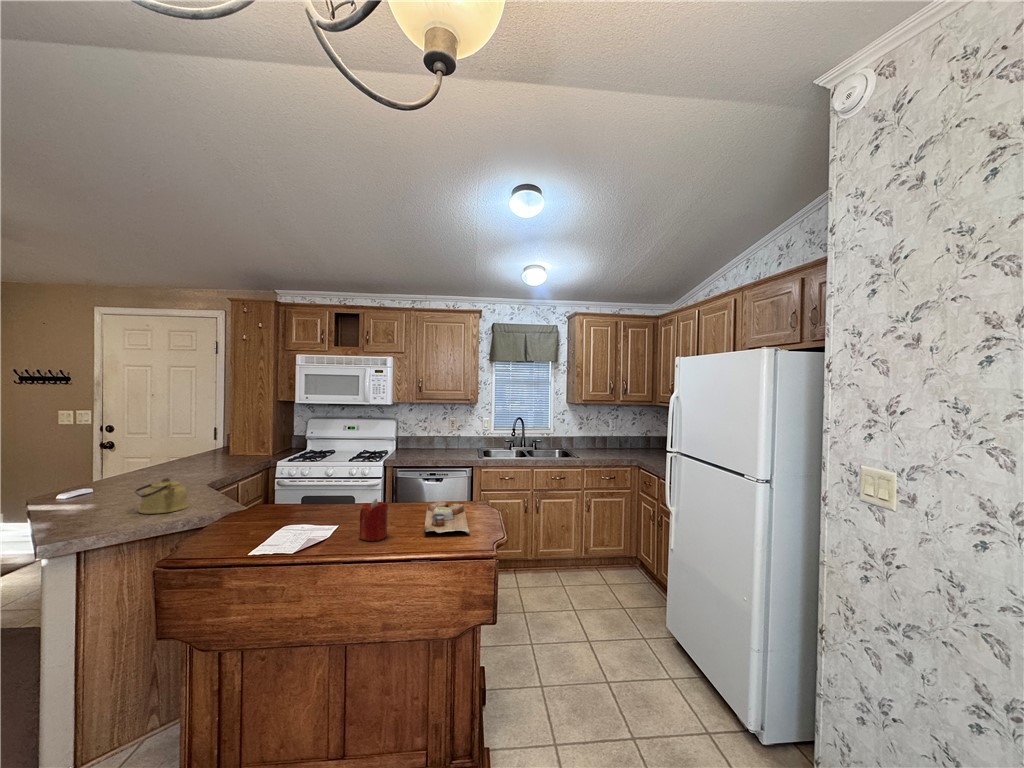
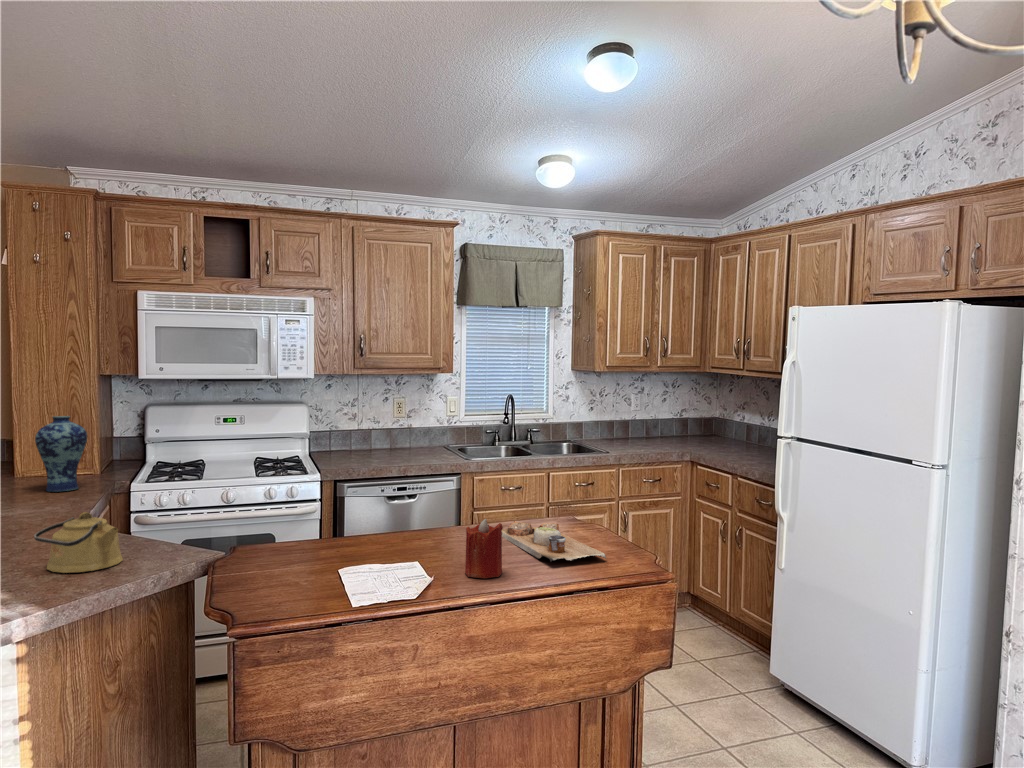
vase: none [218,422,250,465] -> present [35,416,88,492]

